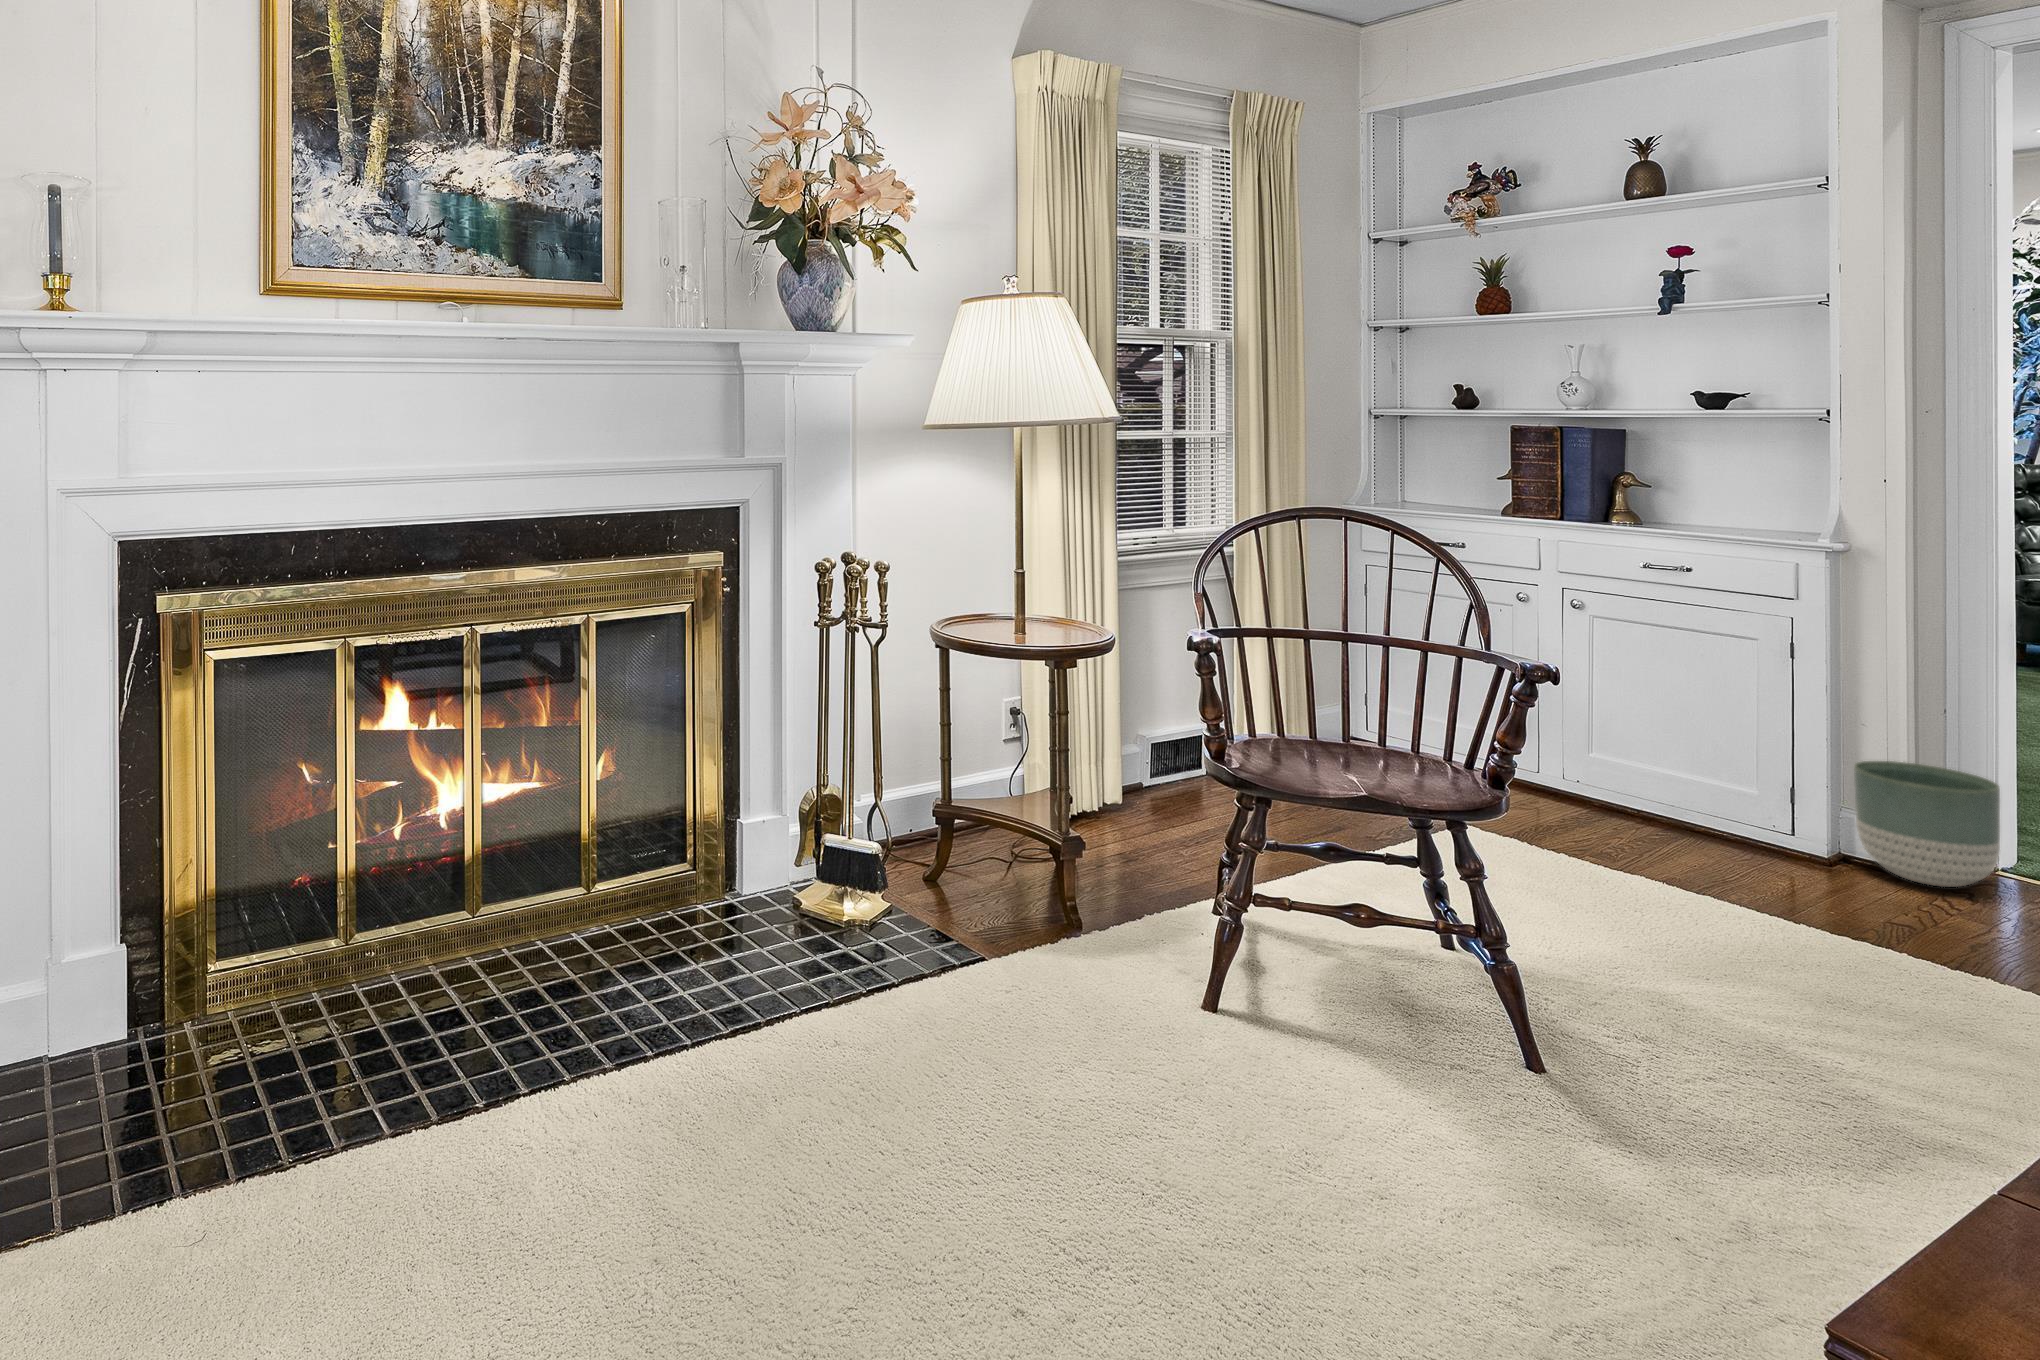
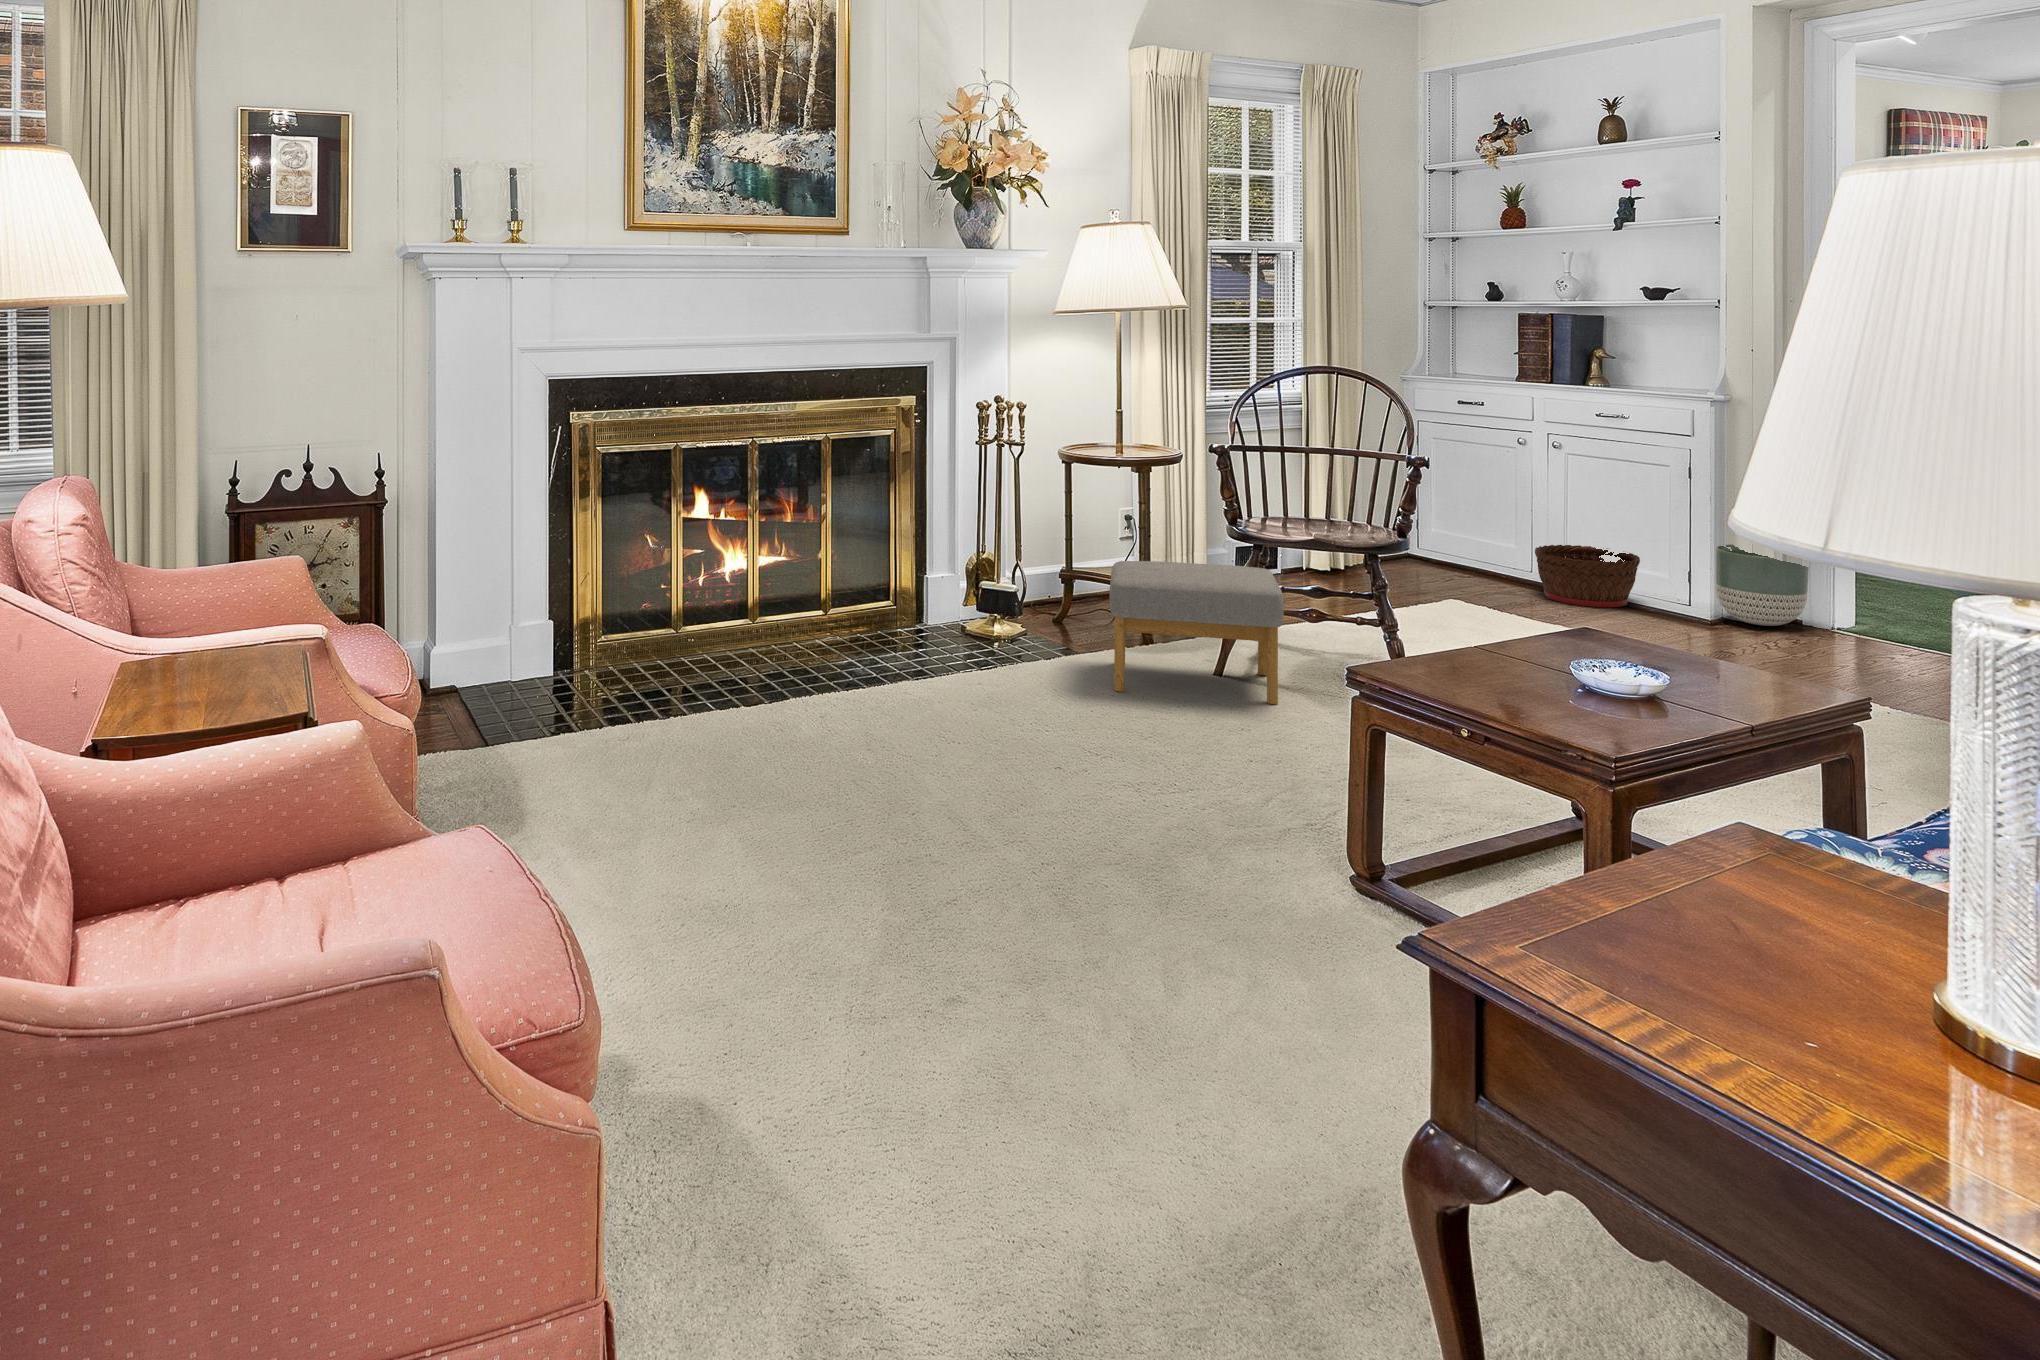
basket: none [1579,750,1736,850] -> present [1535,545,1640,607]
footstool: none [1040,832,1349,1110] -> present [1110,561,1284,704]

